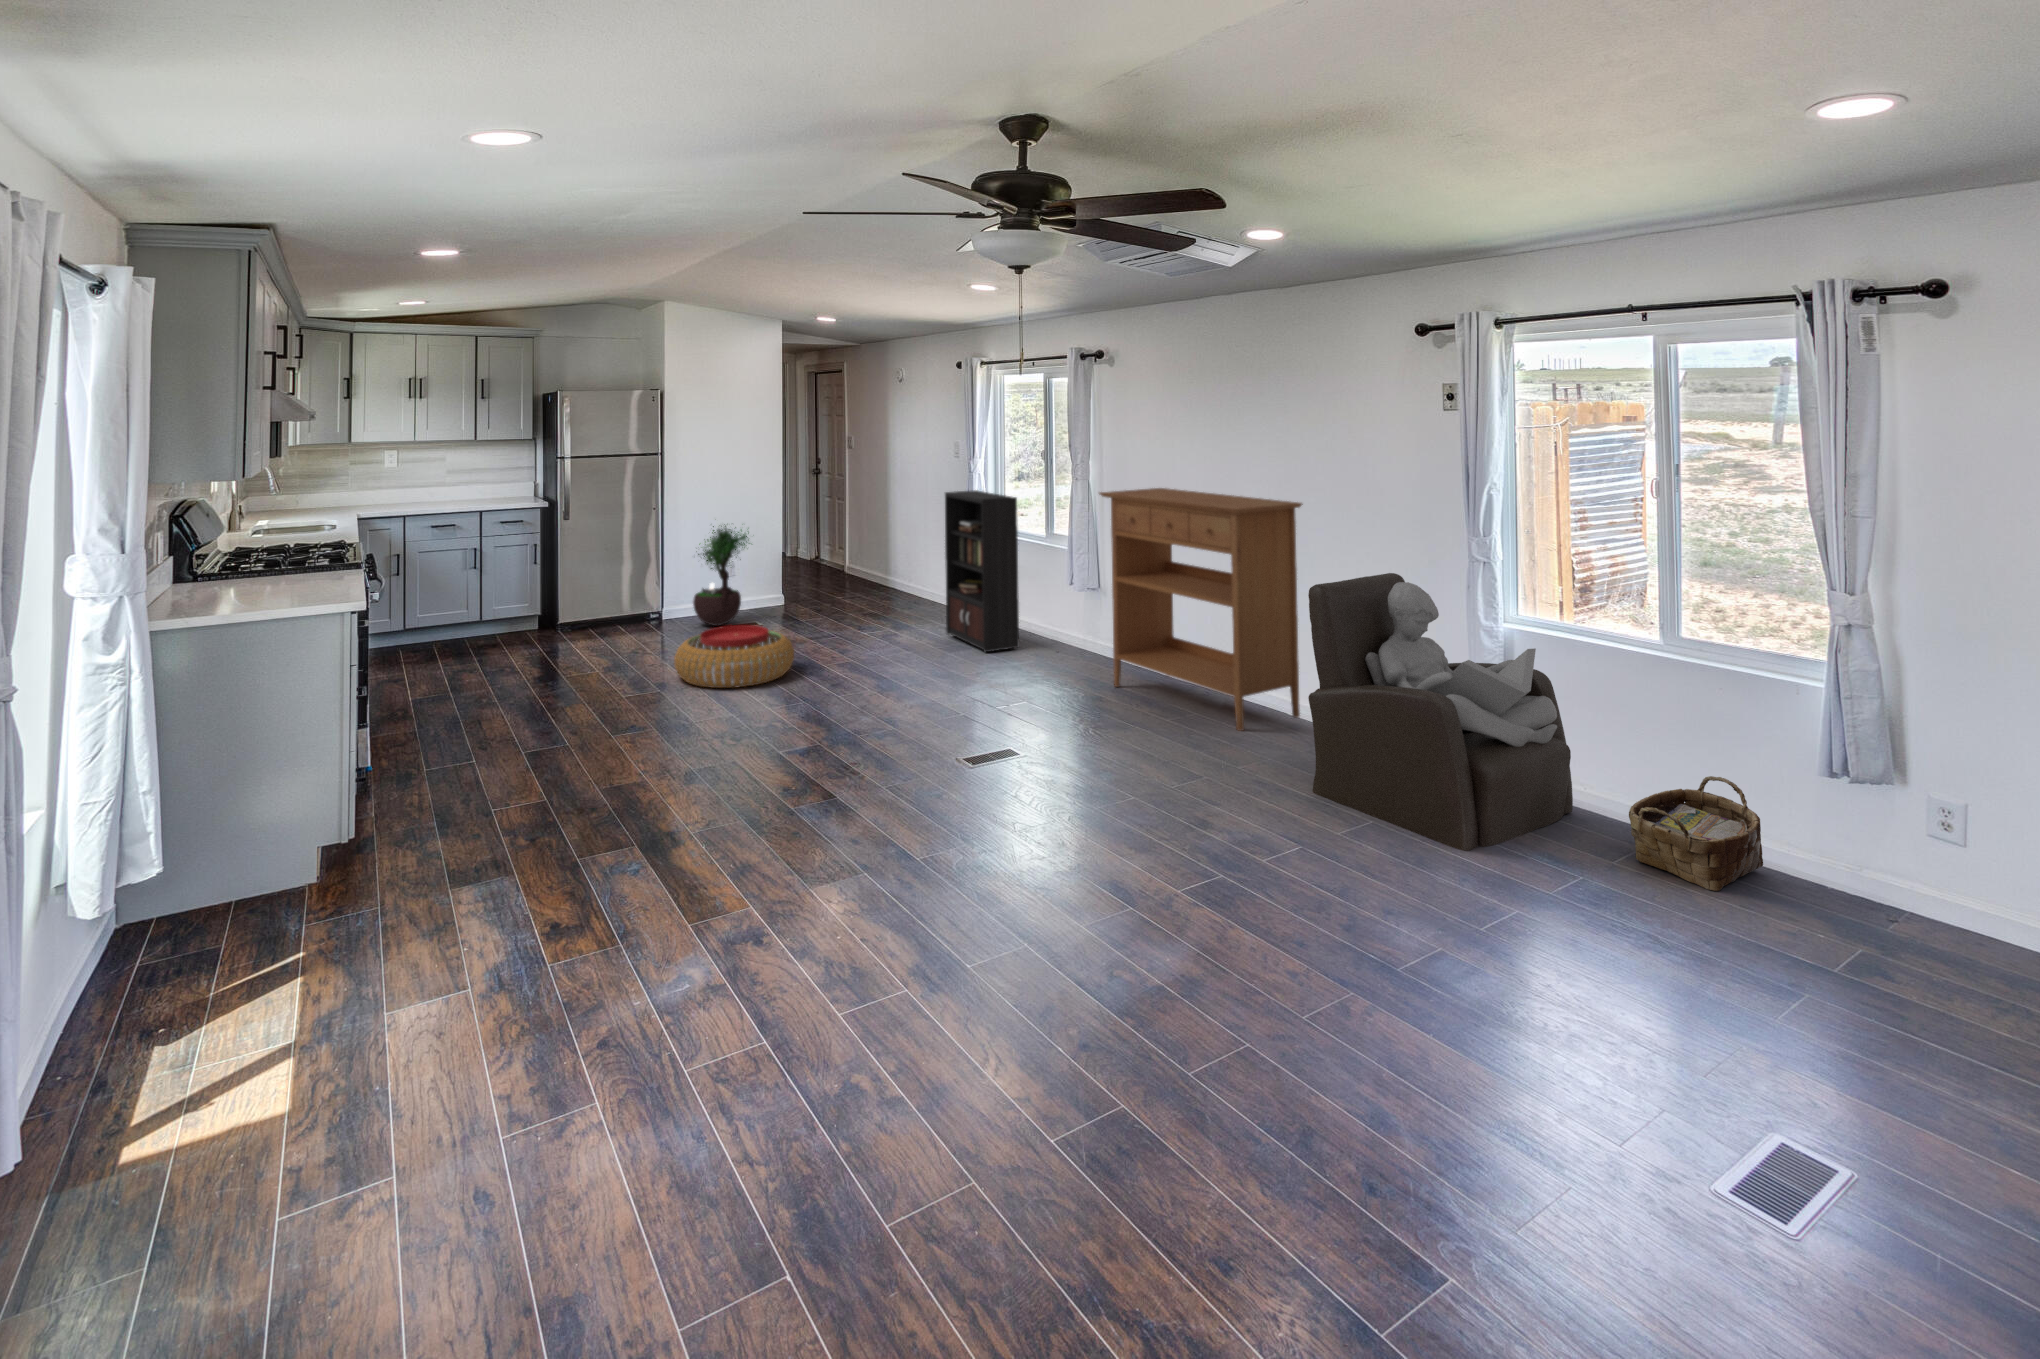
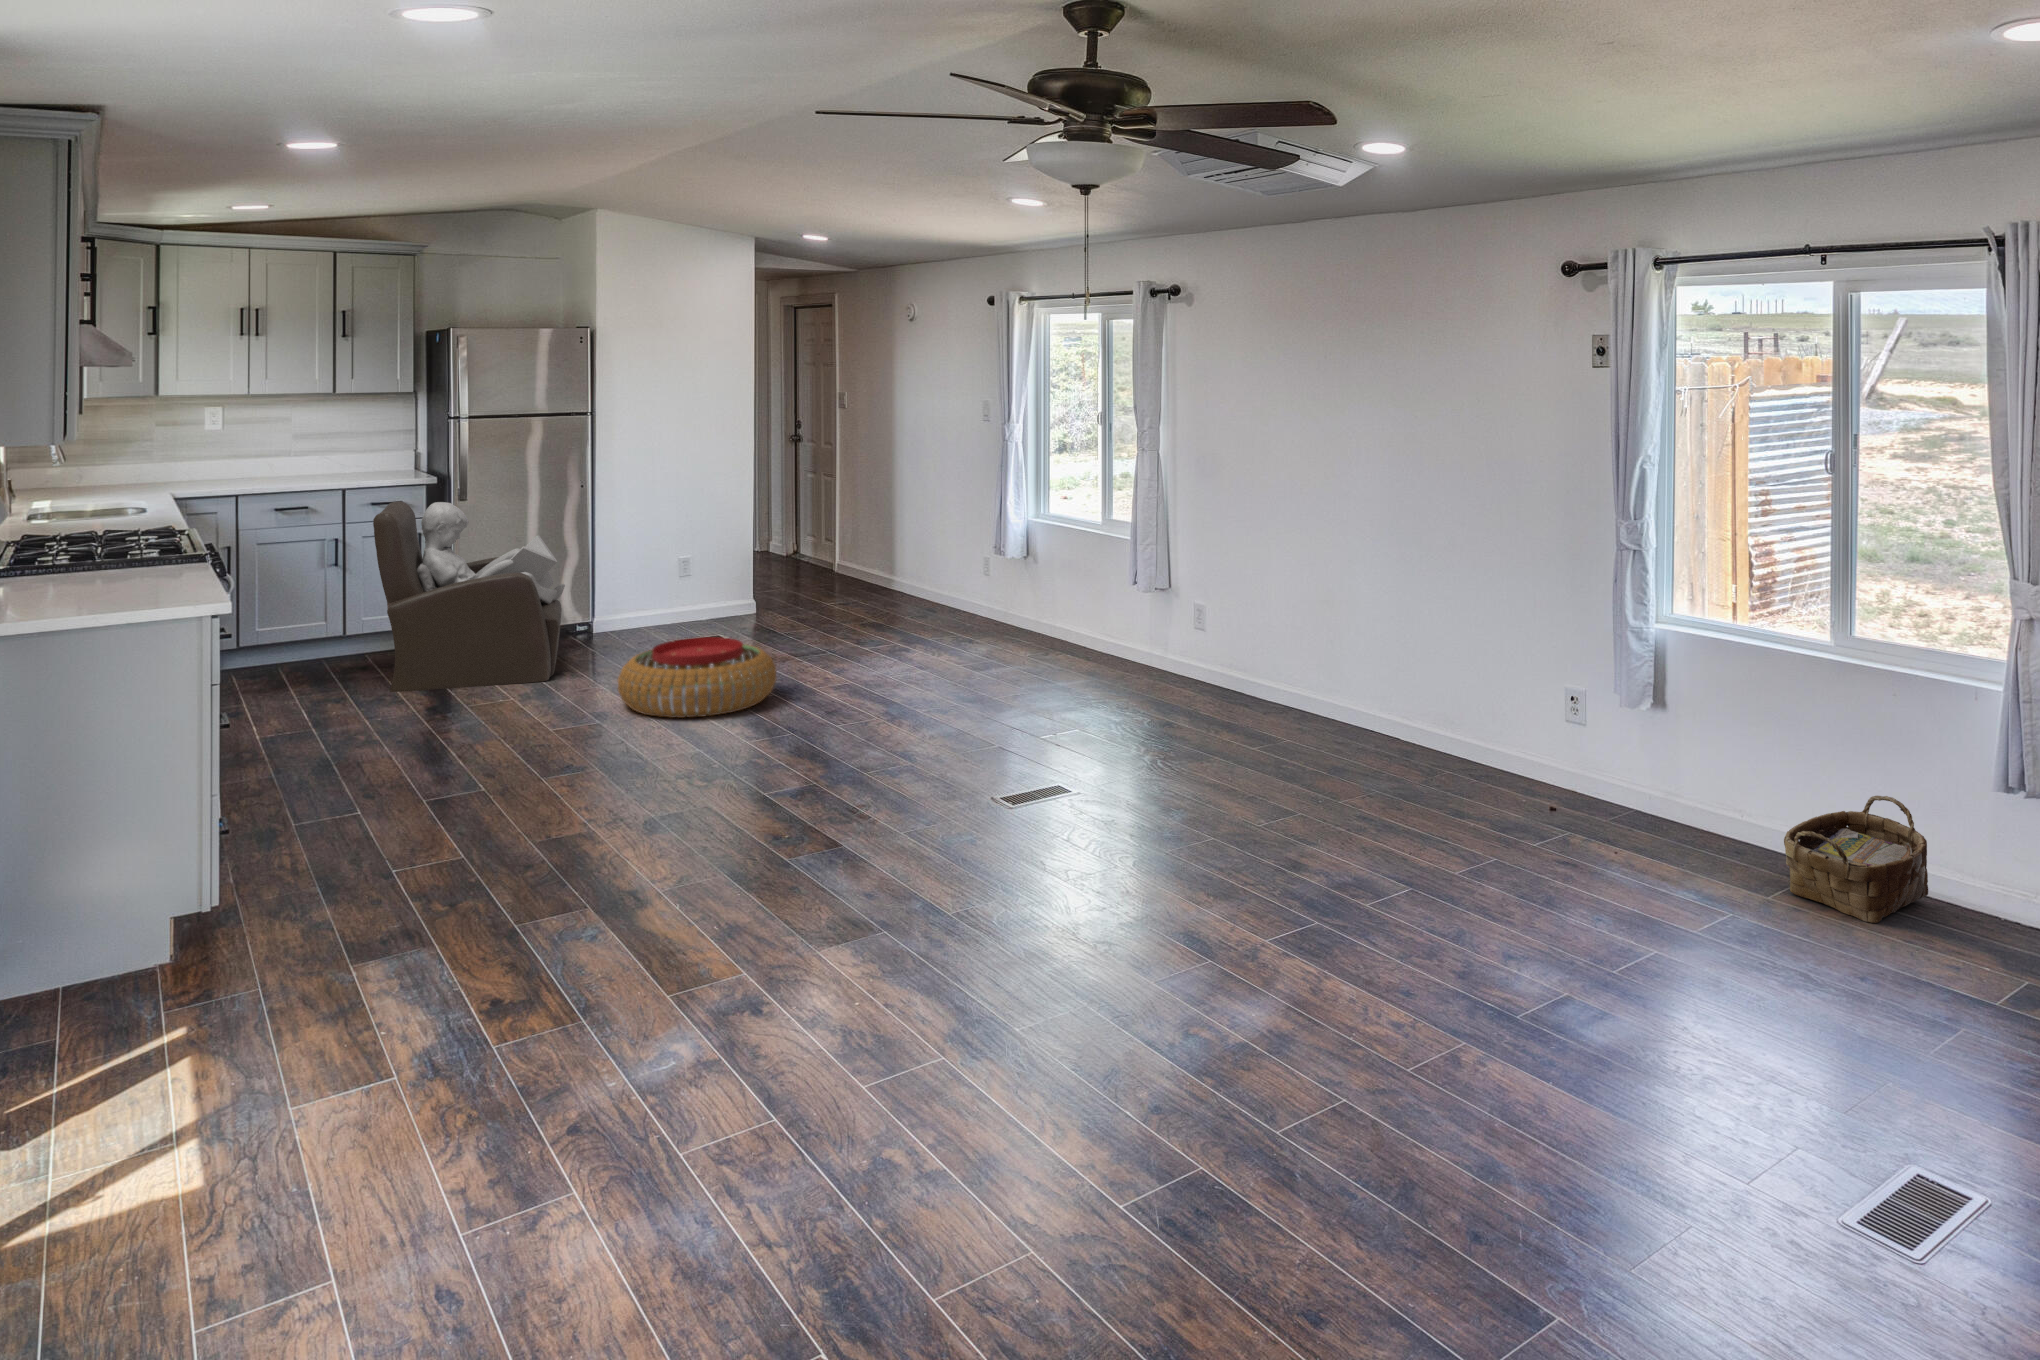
console table: present [1099,488,1303,731] -> none [1170,461,1423,760]
bookcase: present [945,490,1058,652] -> none [971,464,1116,670]
potted tree: present [693,524,750,626] -> none [636,499,718,640]
armchair: present [1308,573,1573,851] -> present [373,501,565,692]

